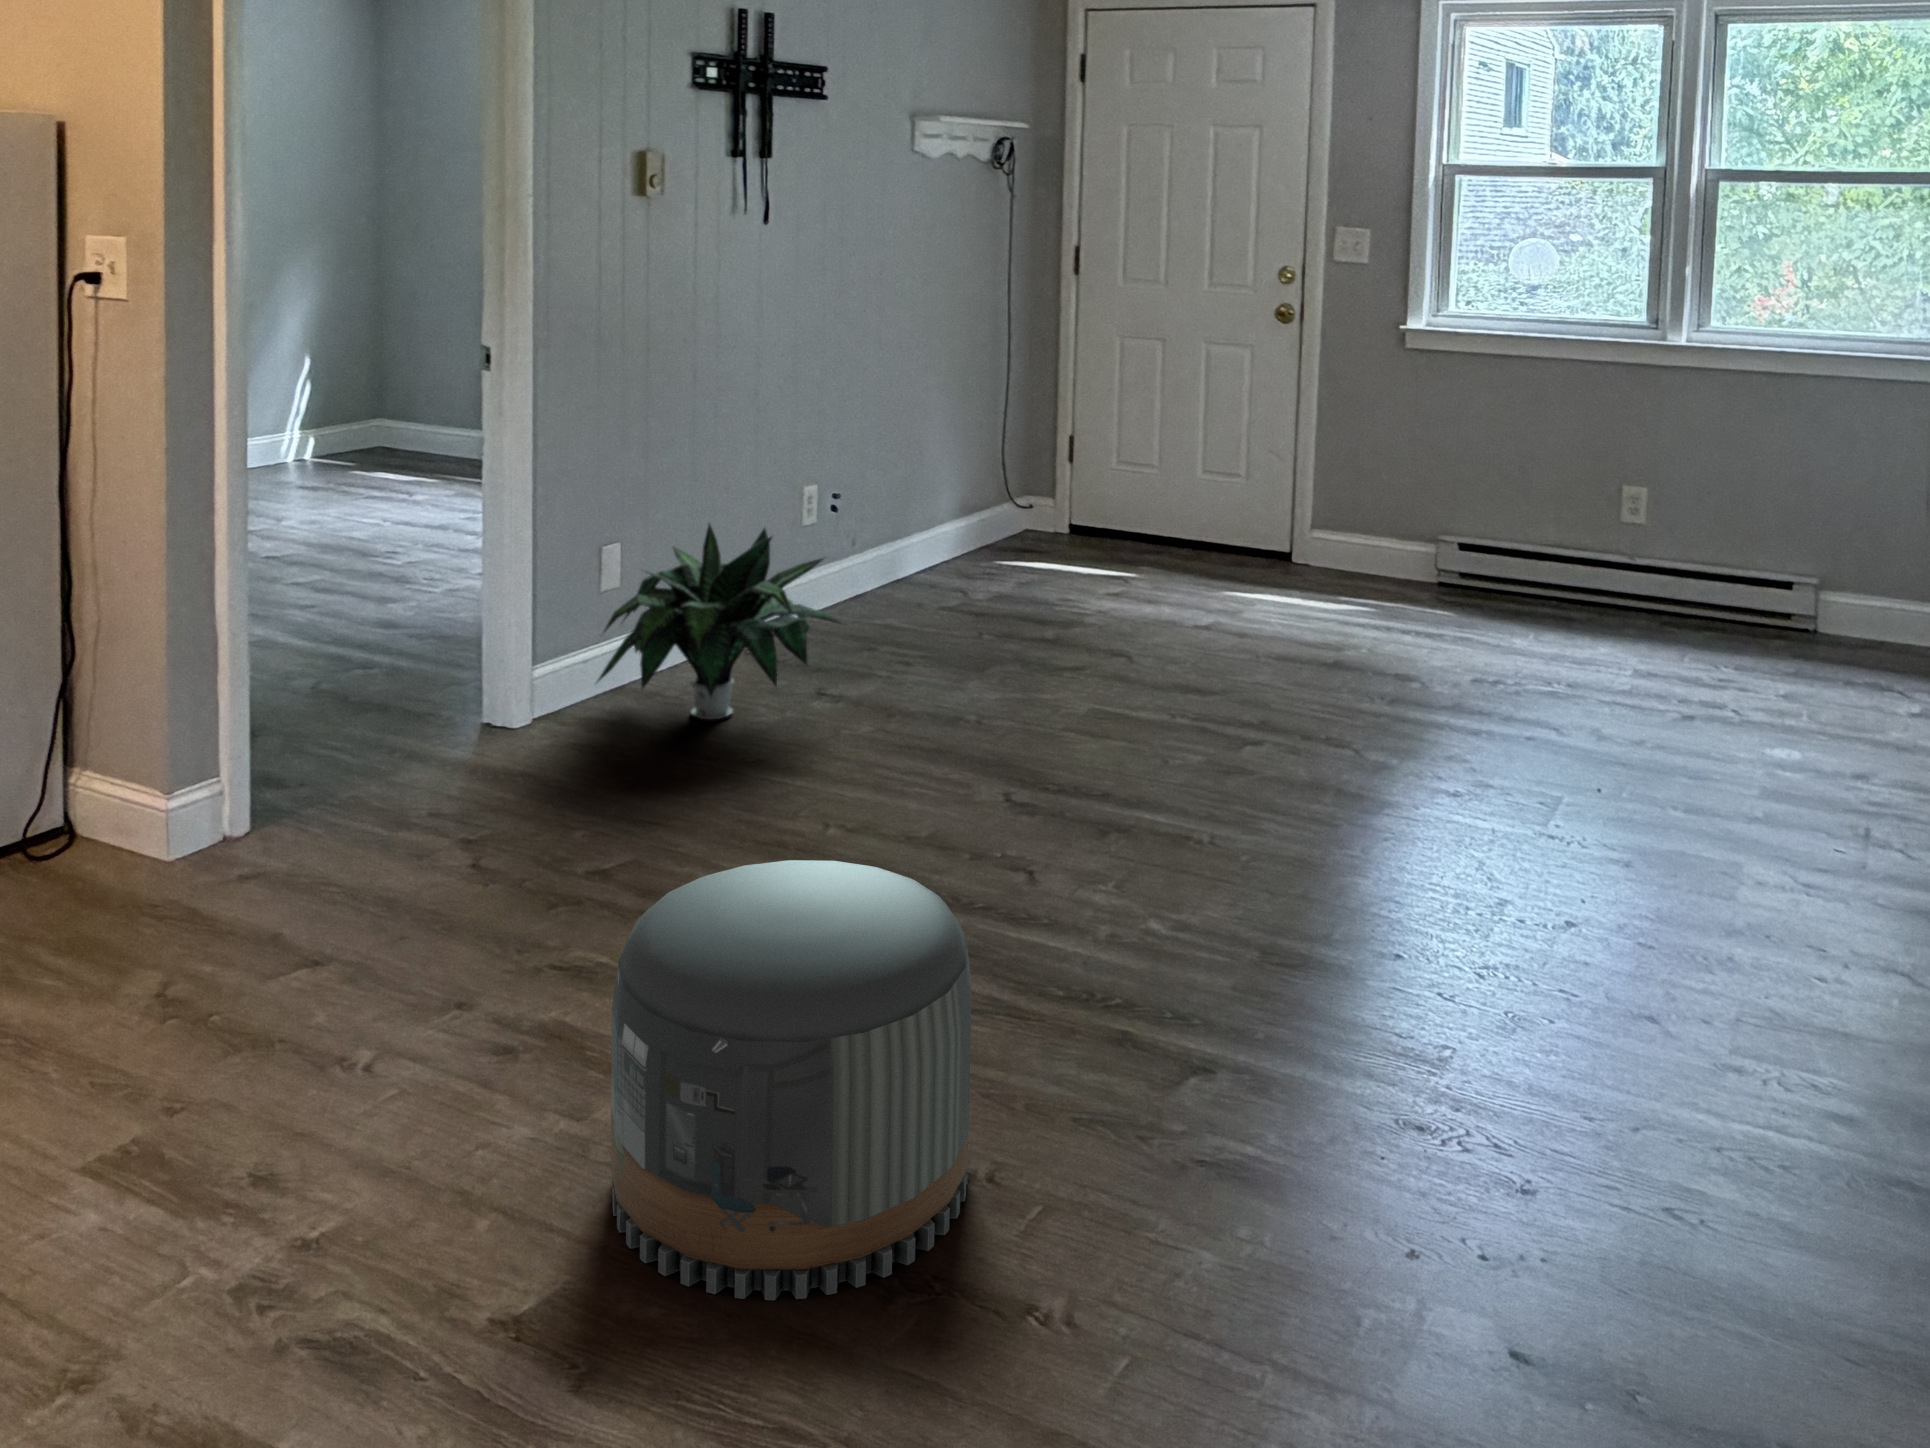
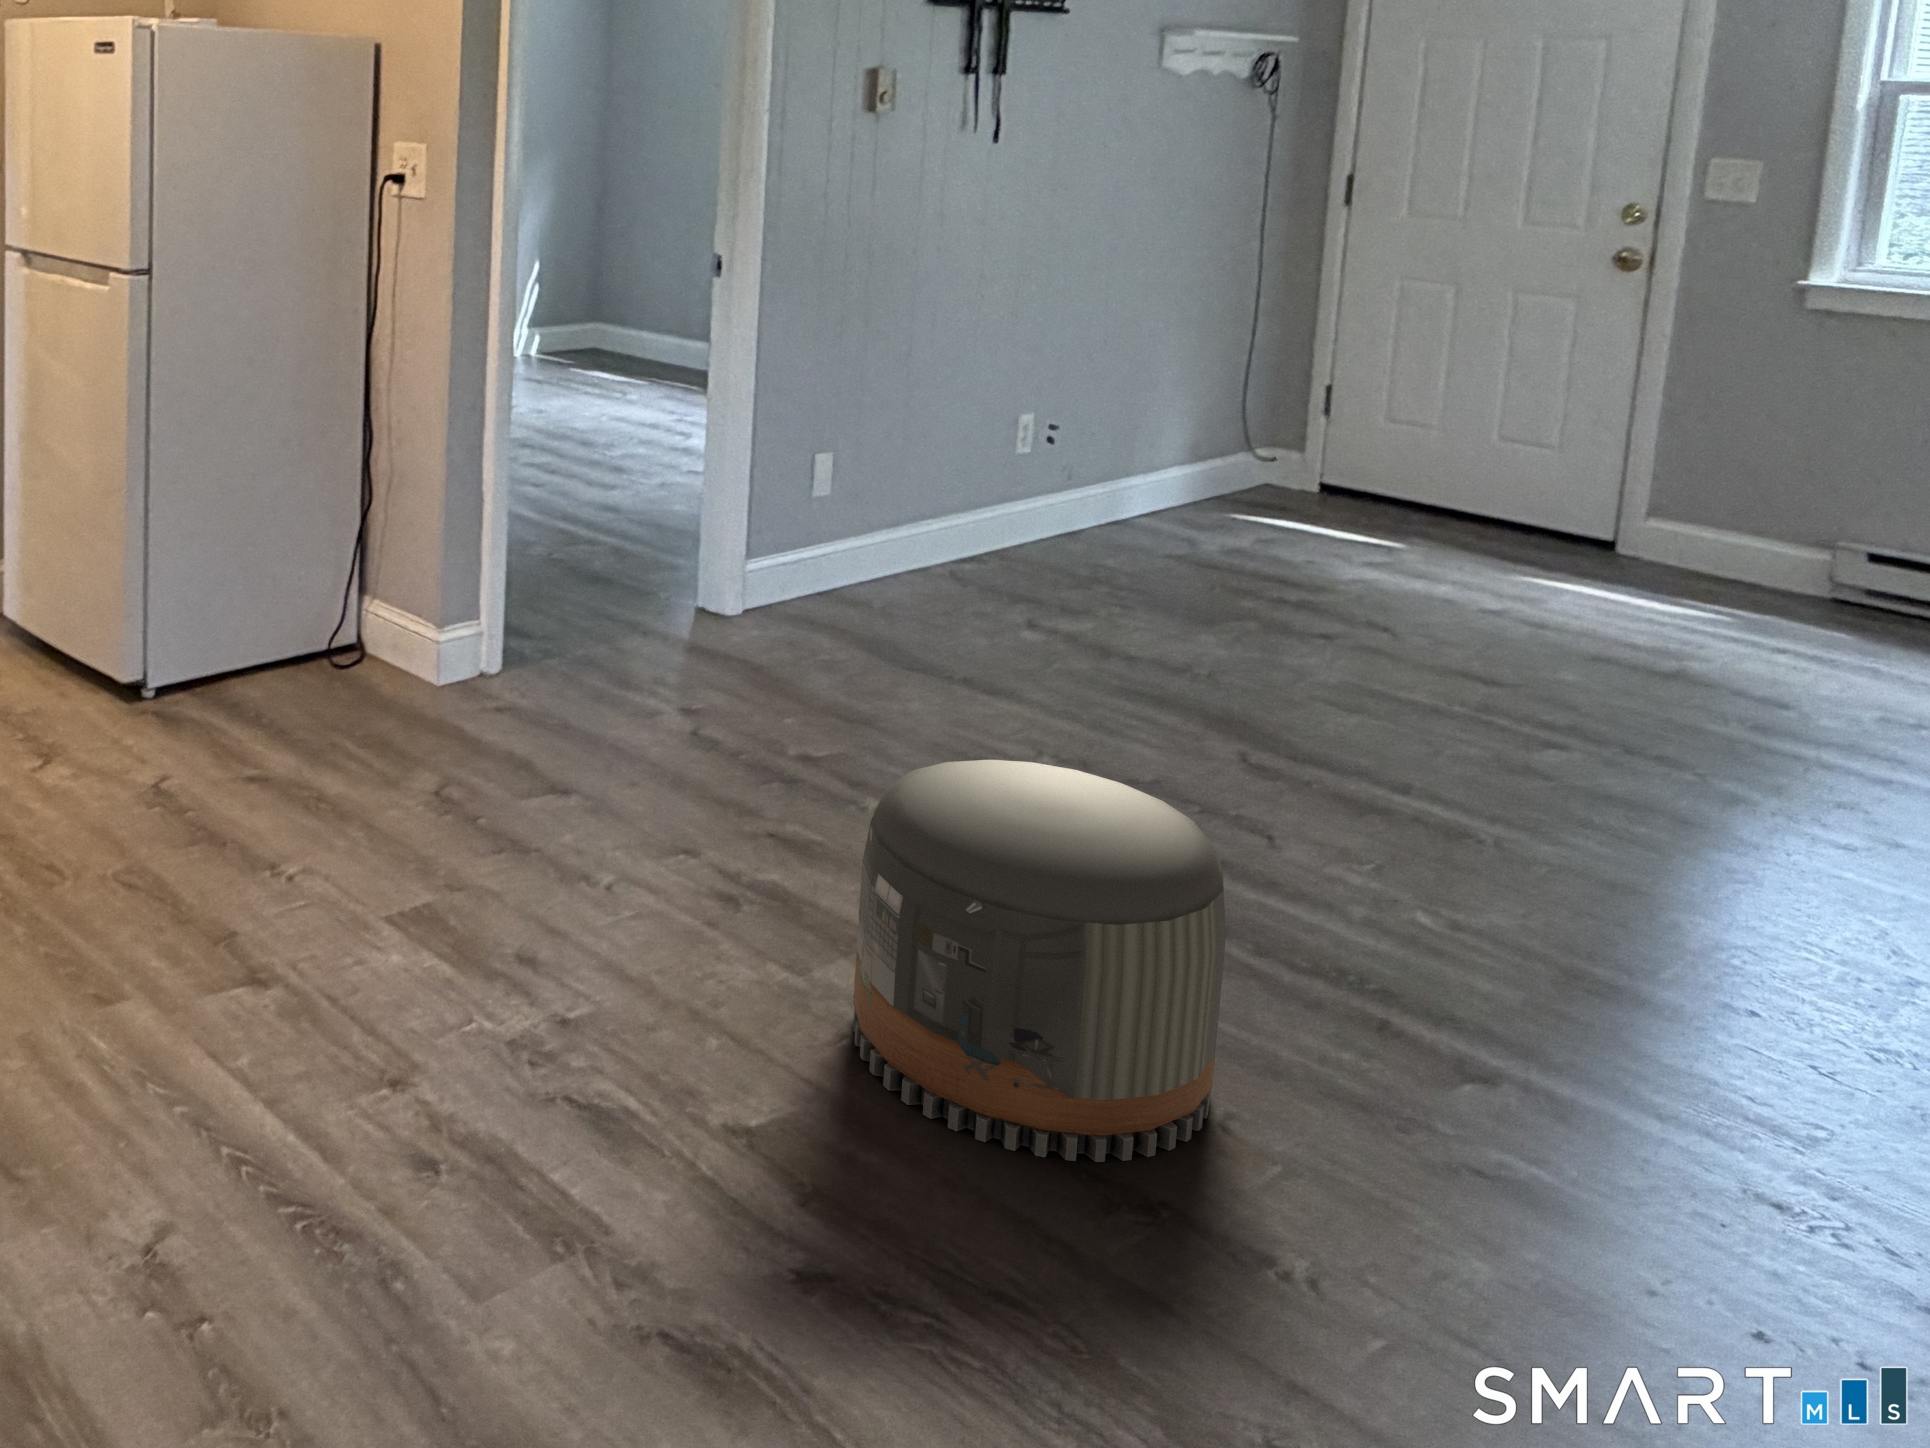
potted plant: present [598,523,842,719] -> none [799,442,1065,639]

